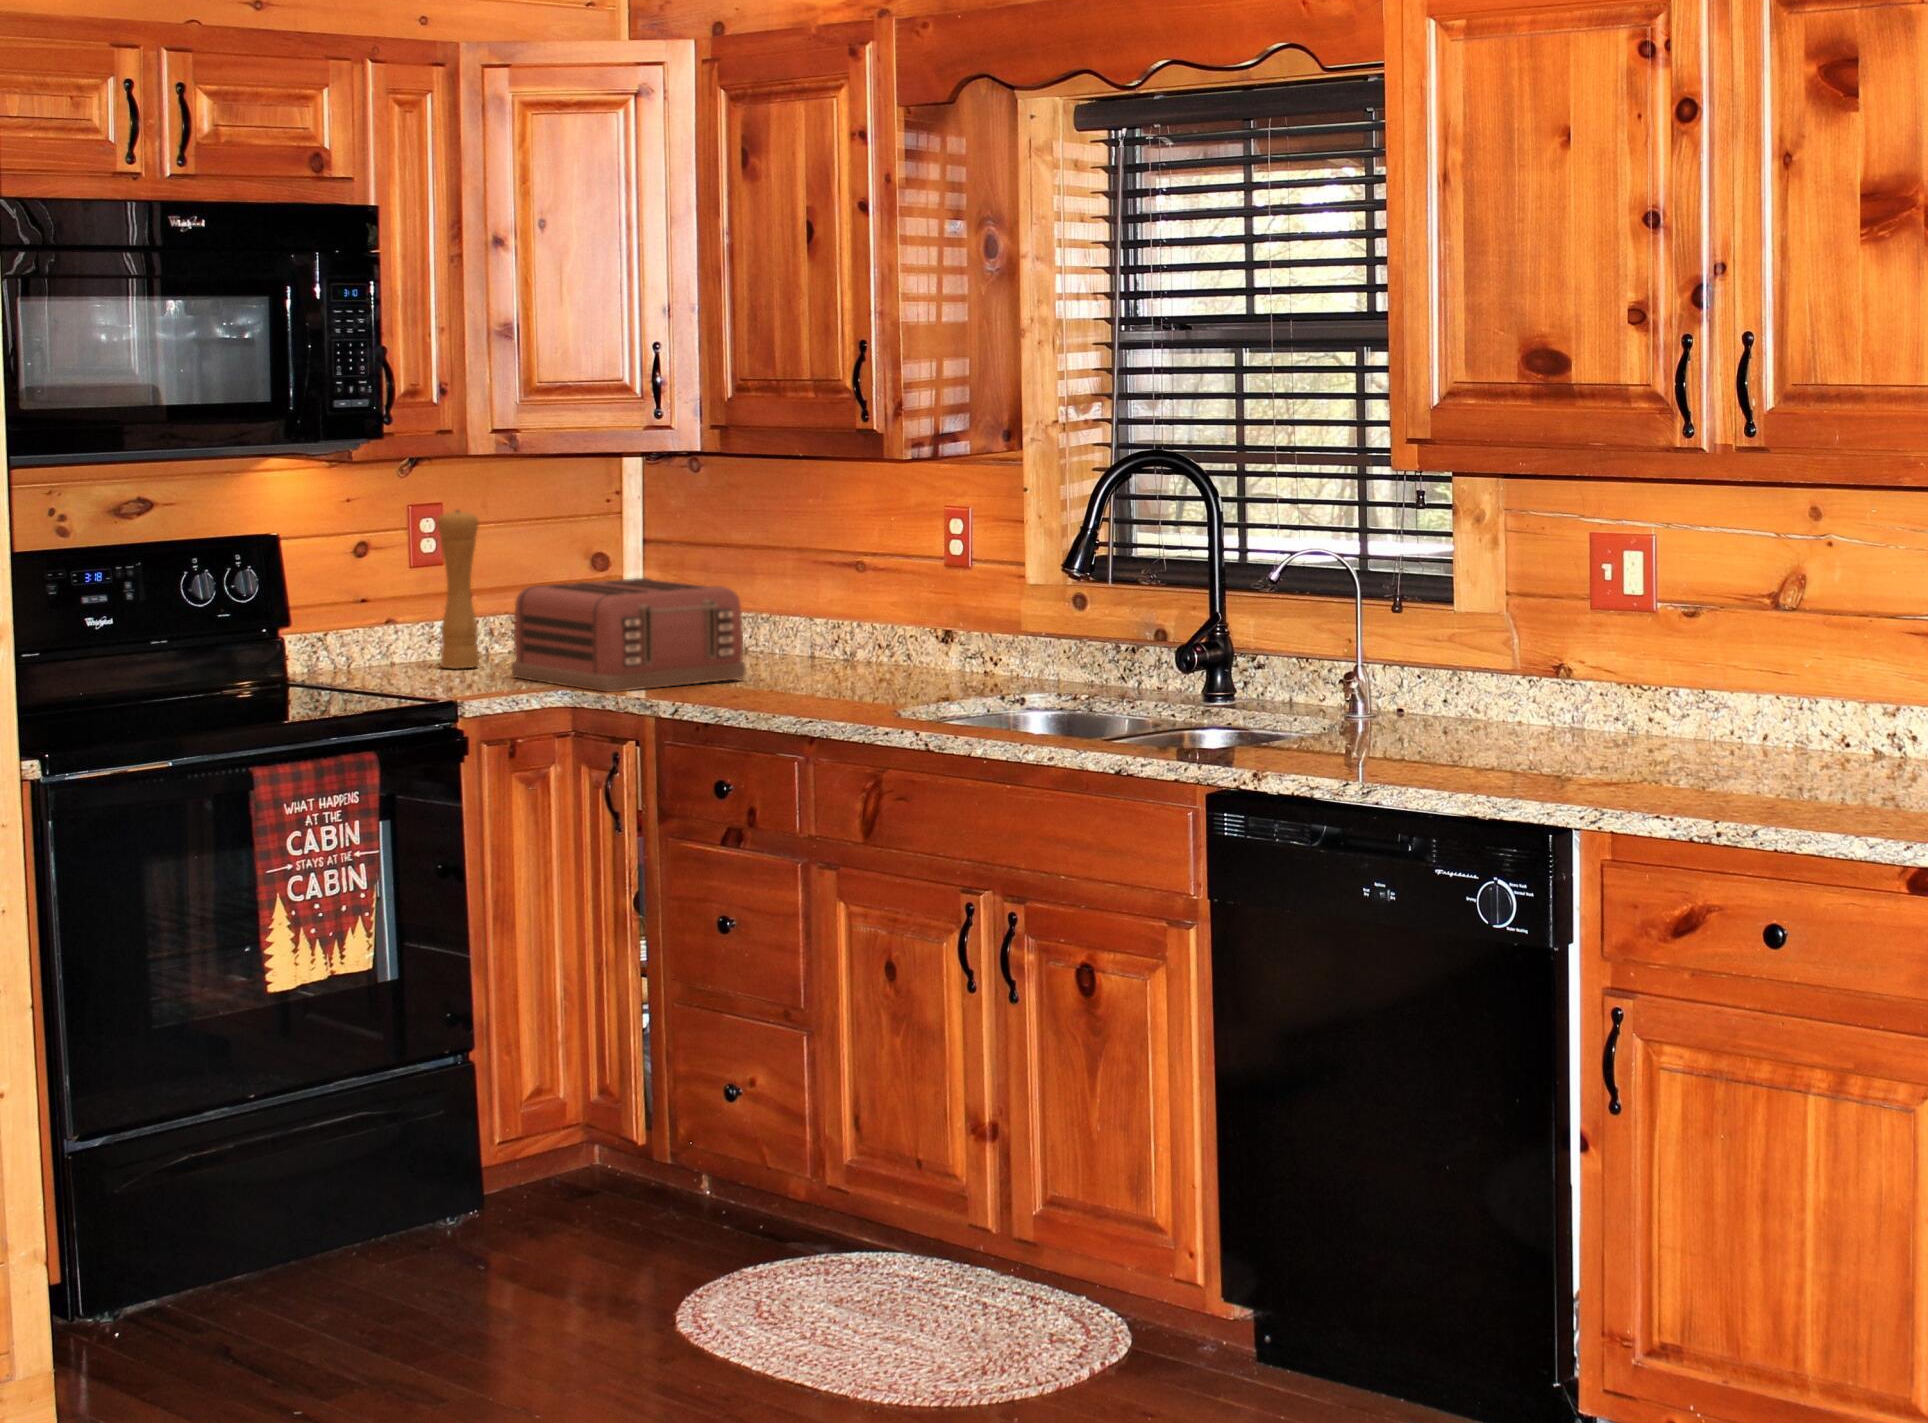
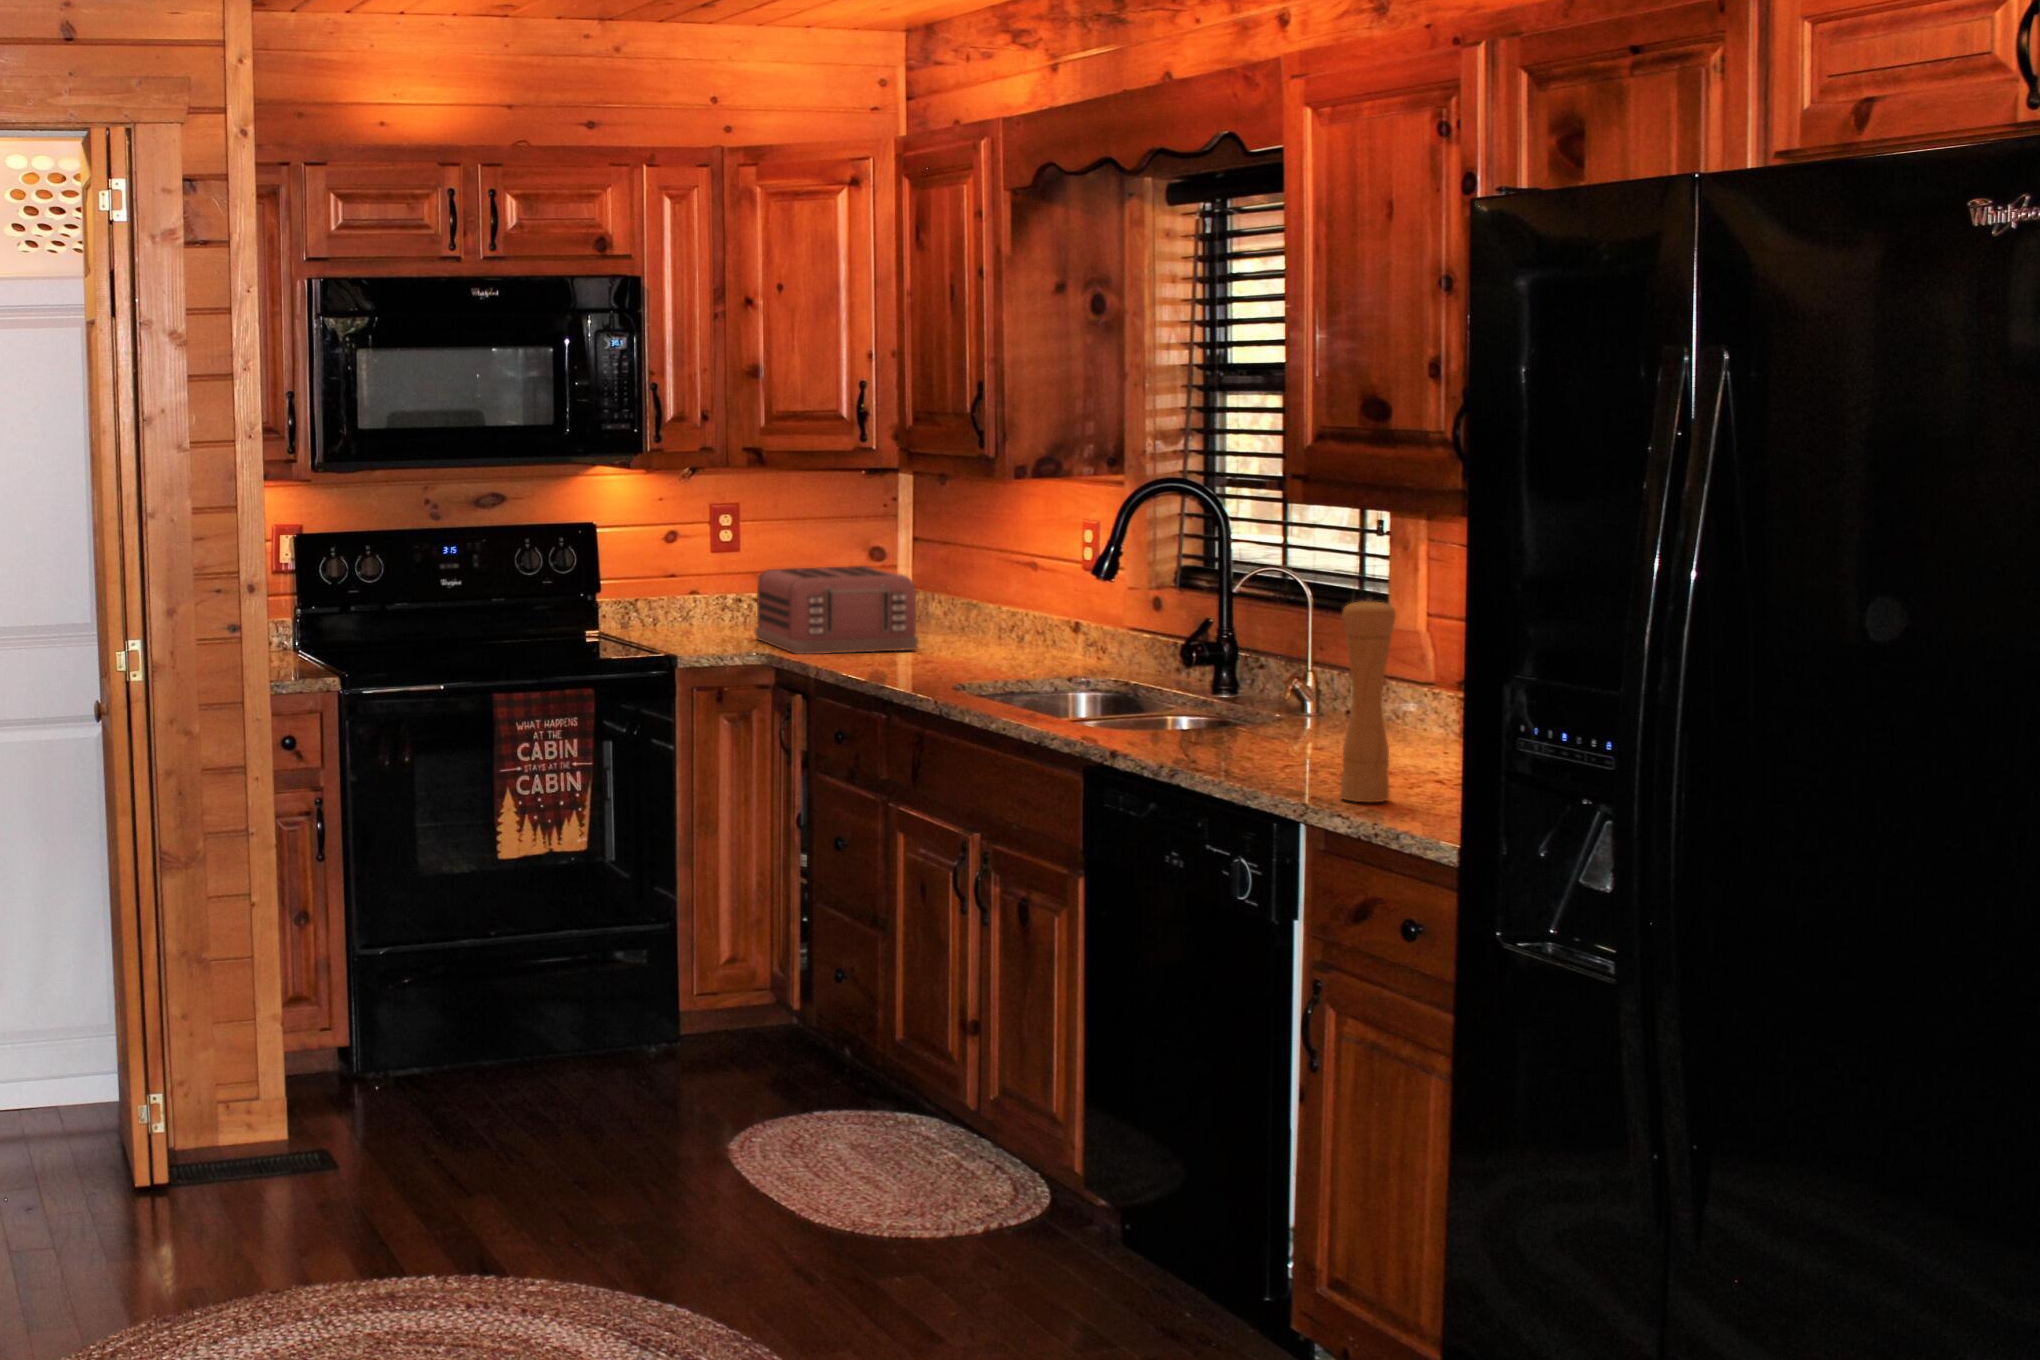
pepper mill: present [437,510,479,668] -> present [1341,598,1396,802]

